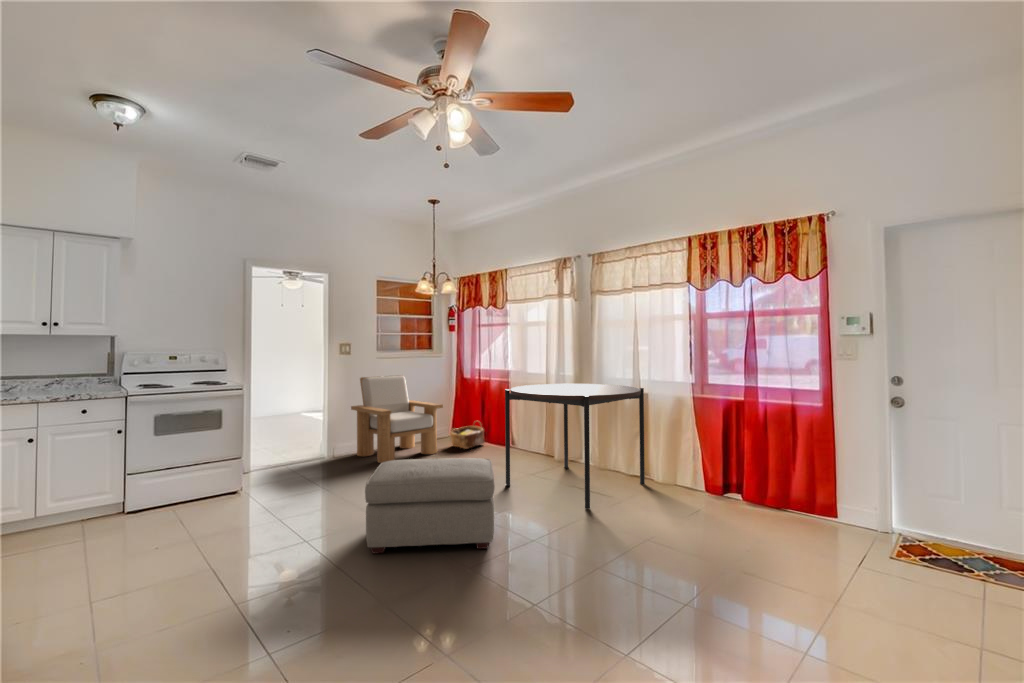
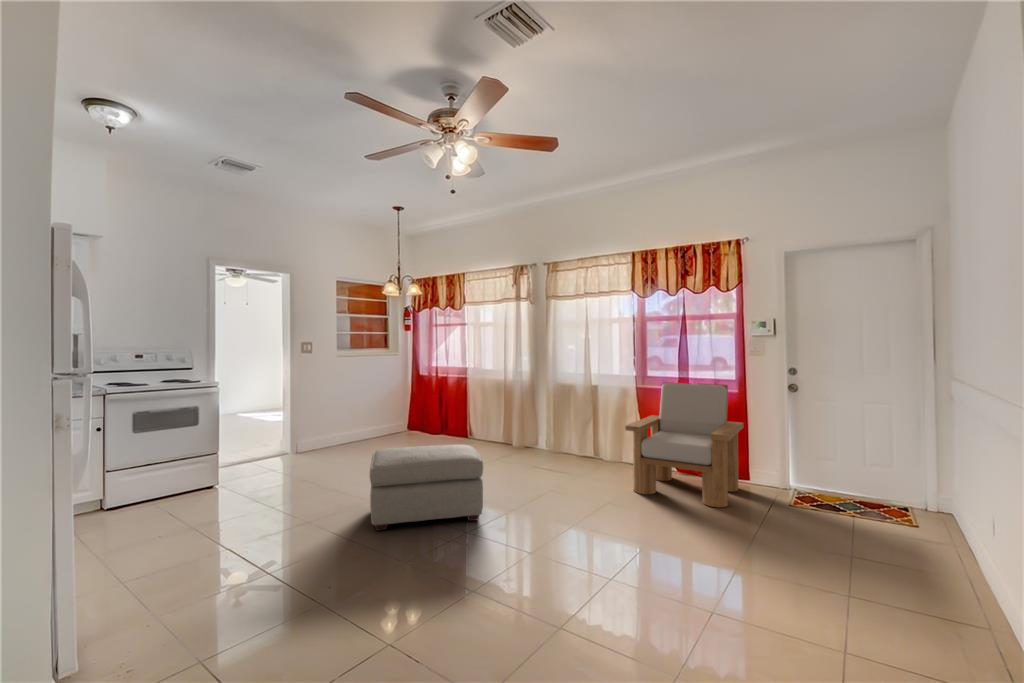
armchair: present [351,375,443,463] -> present [625,382,743,507]
dining table: present [505,383,645,509] -> none [475,378,595,485]
woven basket: present [450,425,484,449] -> none [411,415,443,442]

